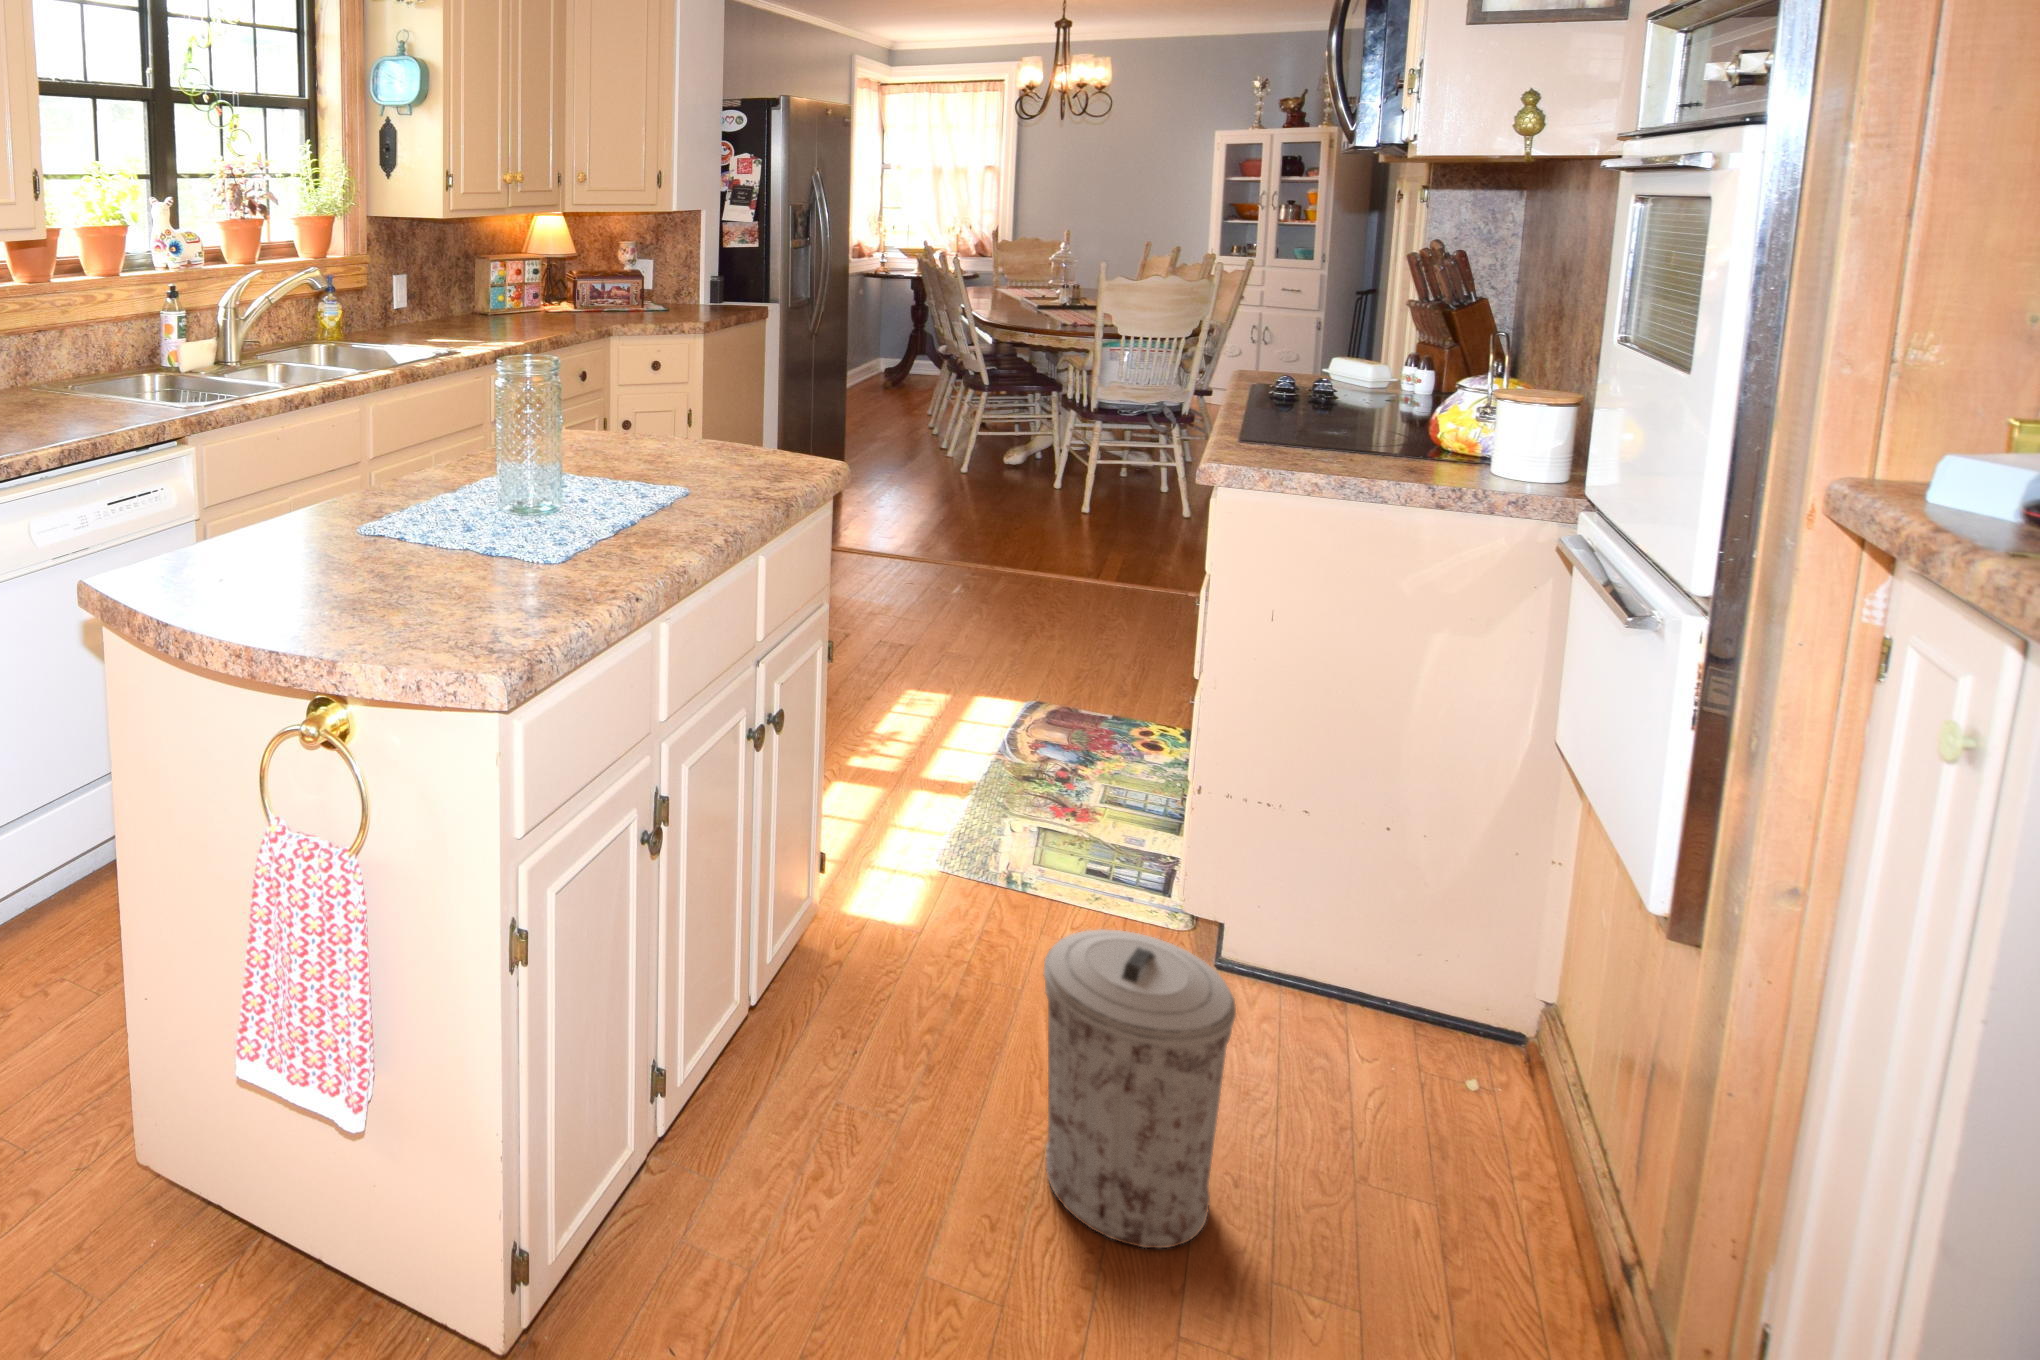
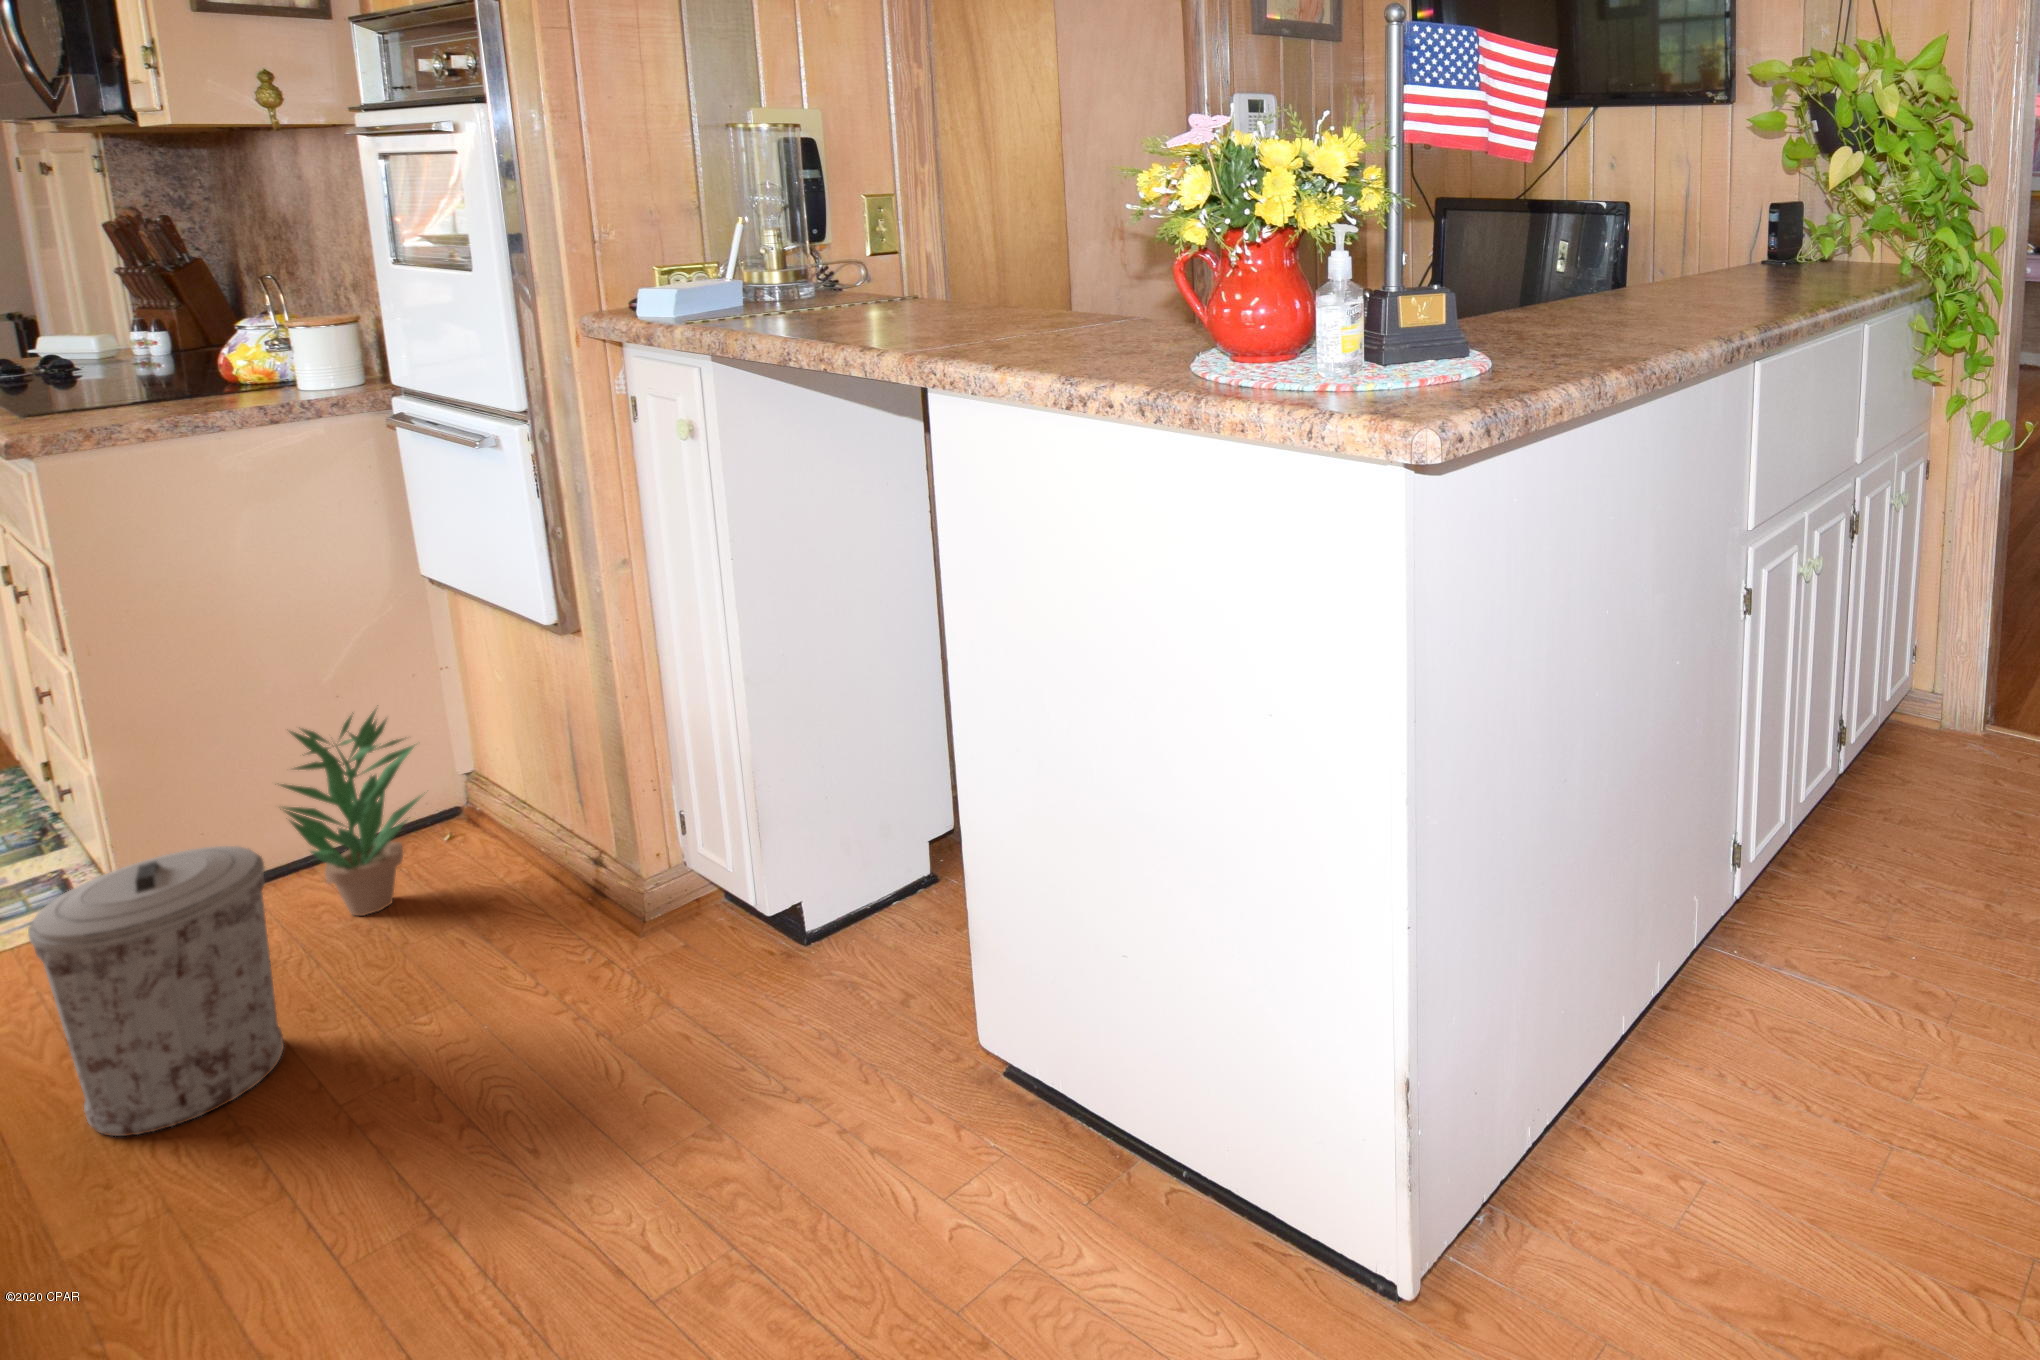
potted plant: none [1296,857,1464,1117] -> present [281,705,420,916]

